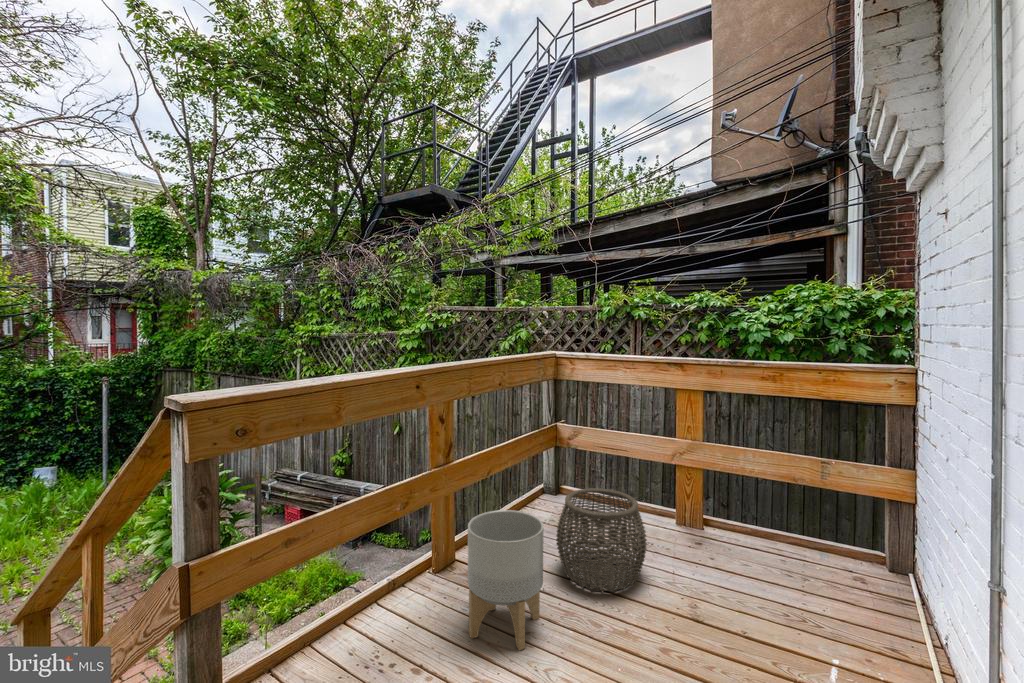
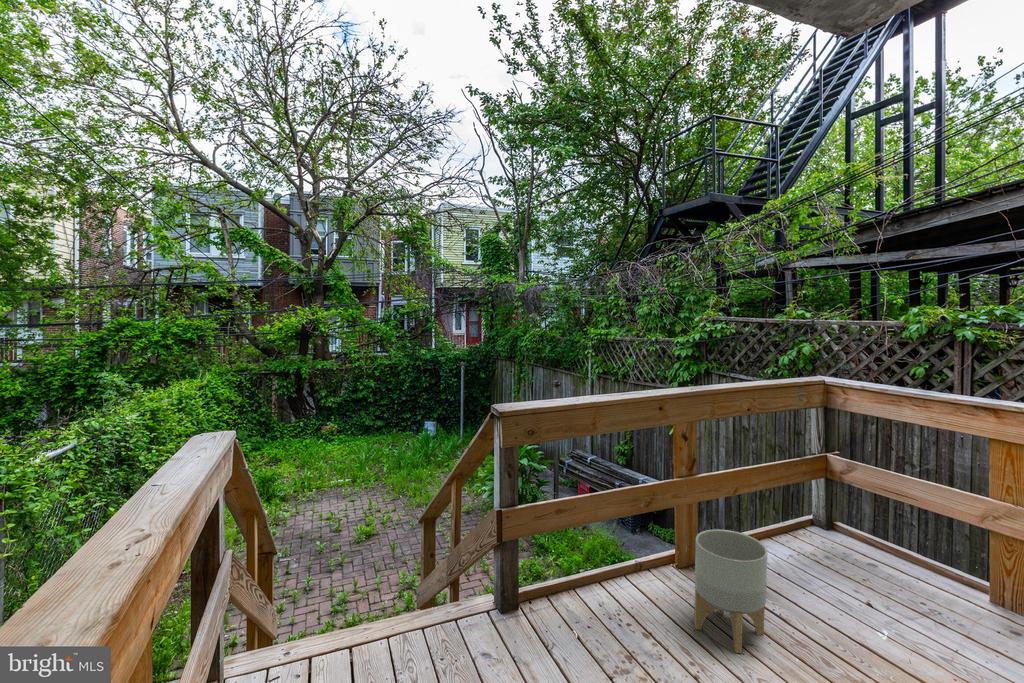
woven basket: present [556,488,647,592] -> none [795,530,905,642]

